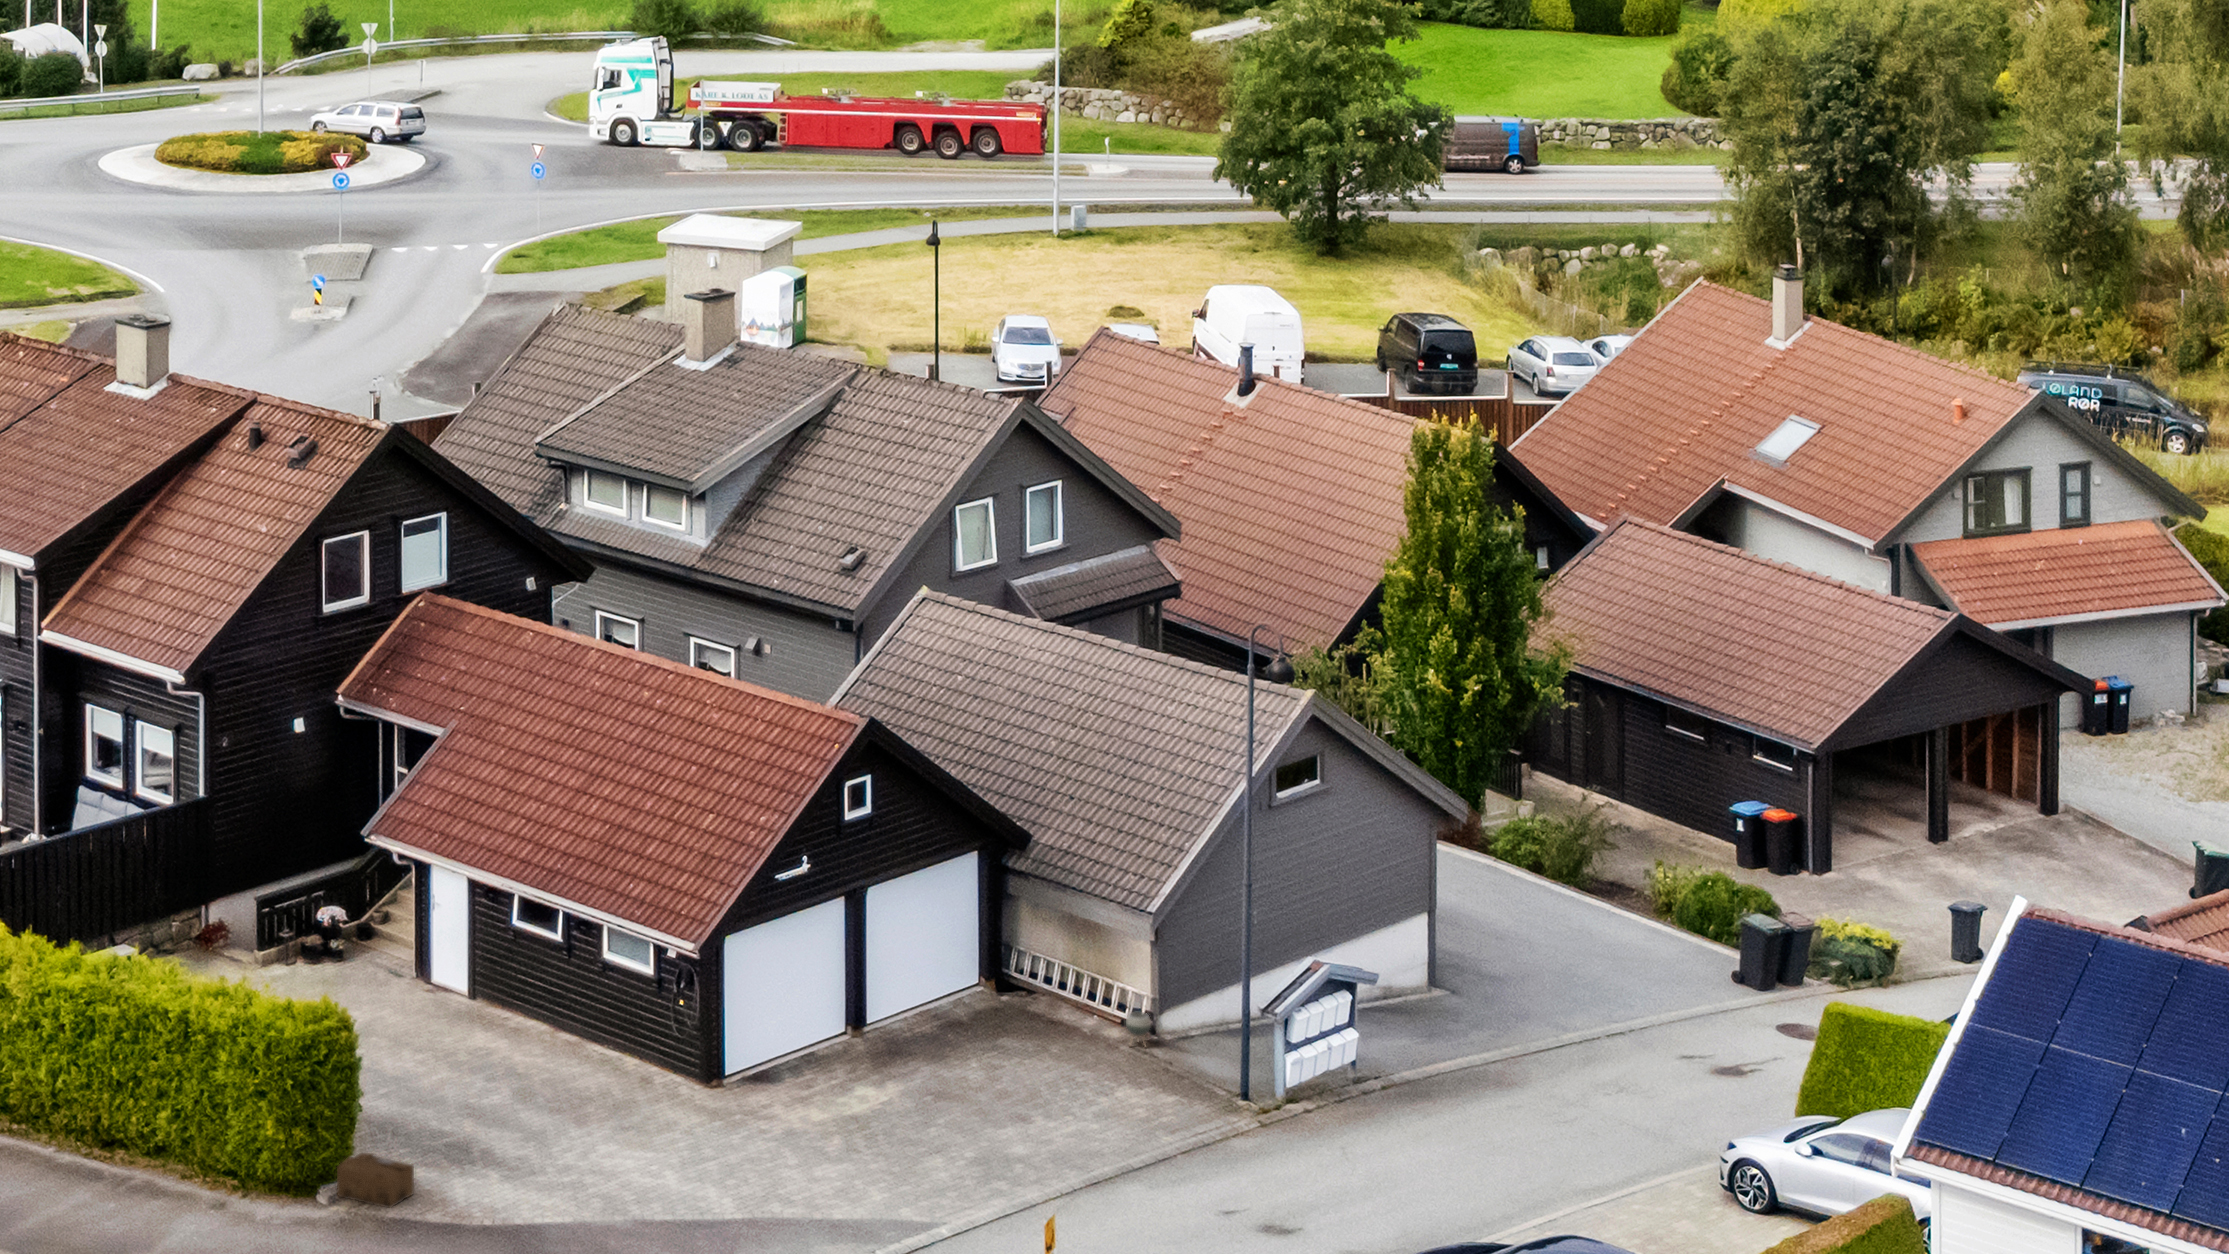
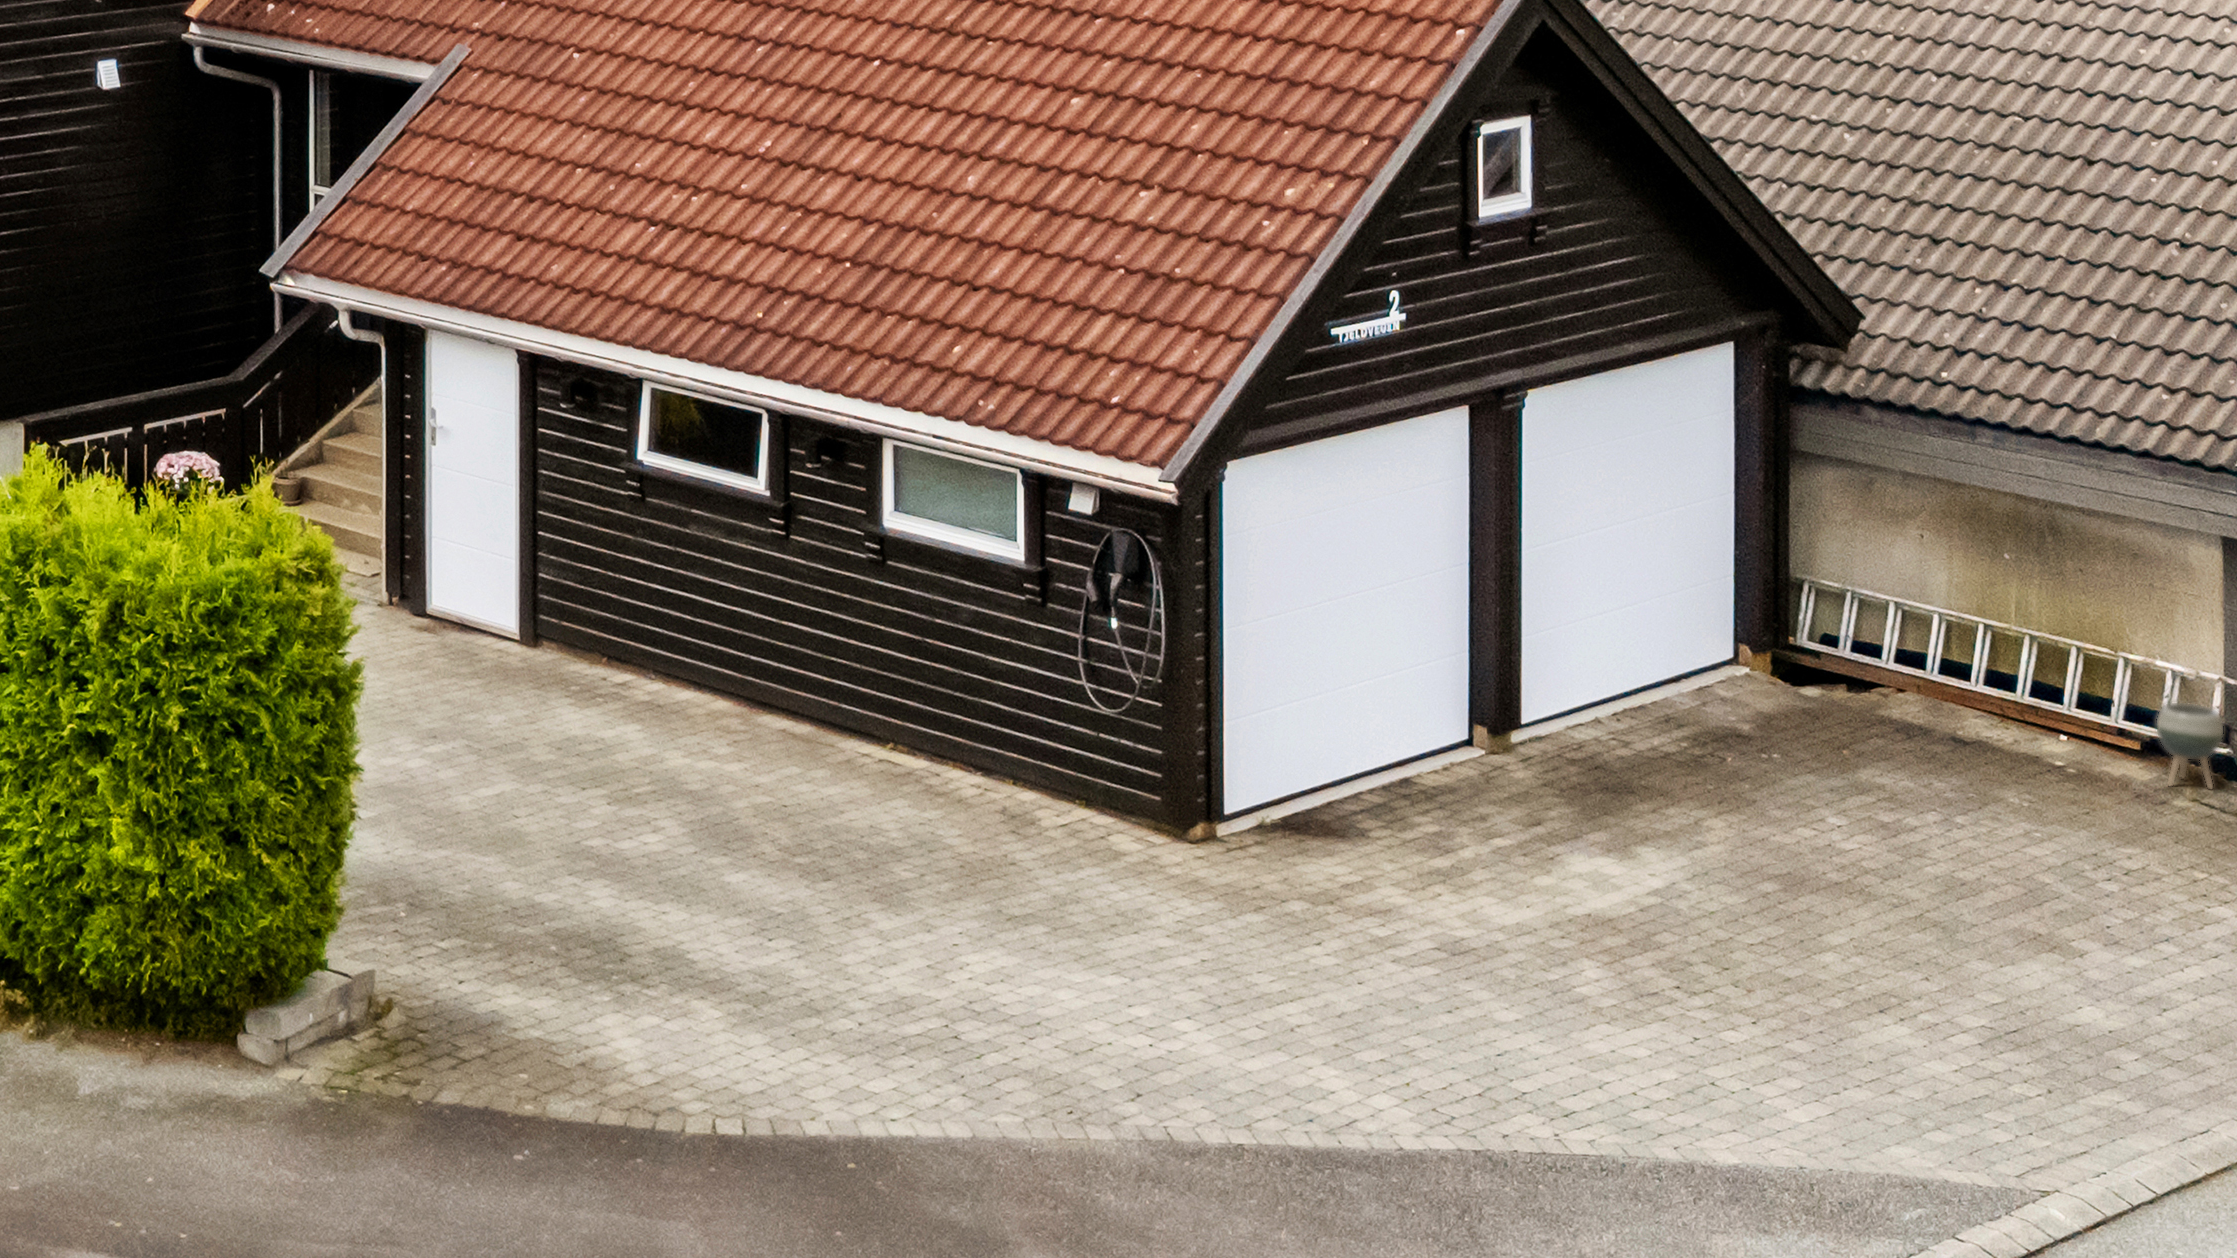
cardboard box: present [337,1153,414,1208] -> none [292,927,502,1071]

